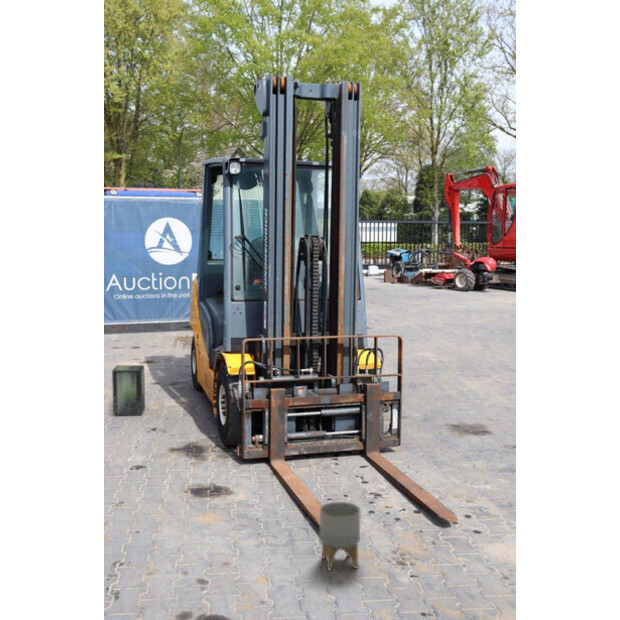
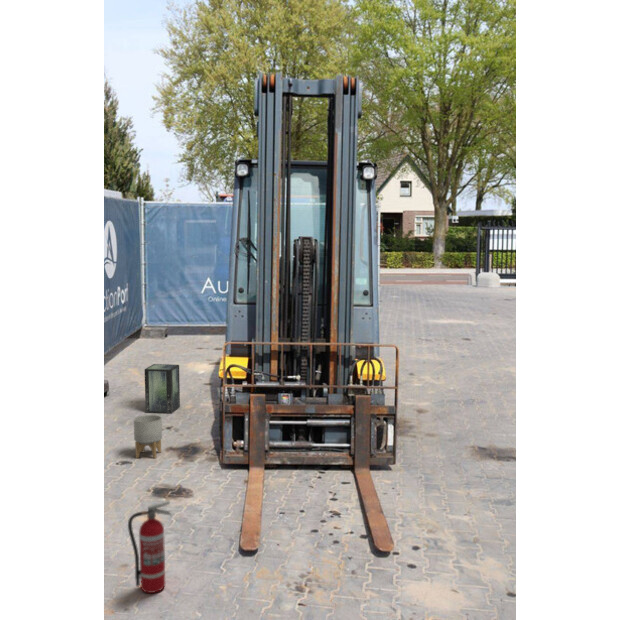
fire extinguisher: none [235,484,272,571] -> present [128,501,171,593]
planter: present [320,502,361,570] -> present [134,415,162,458]

